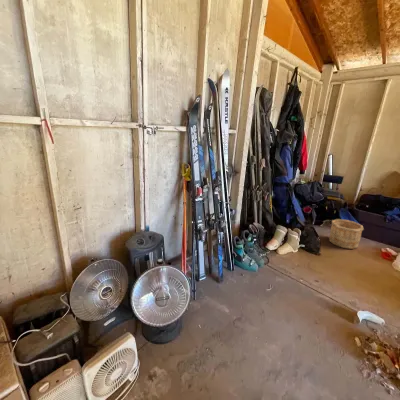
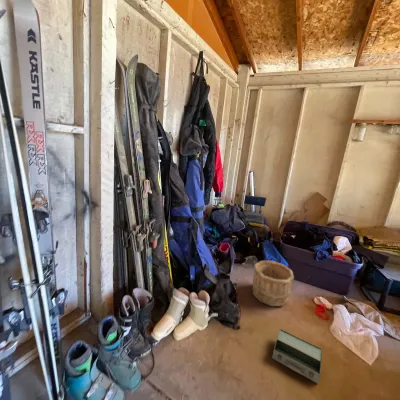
toolbox: none [343,255,379,279] -> present [272,330,322,383]

